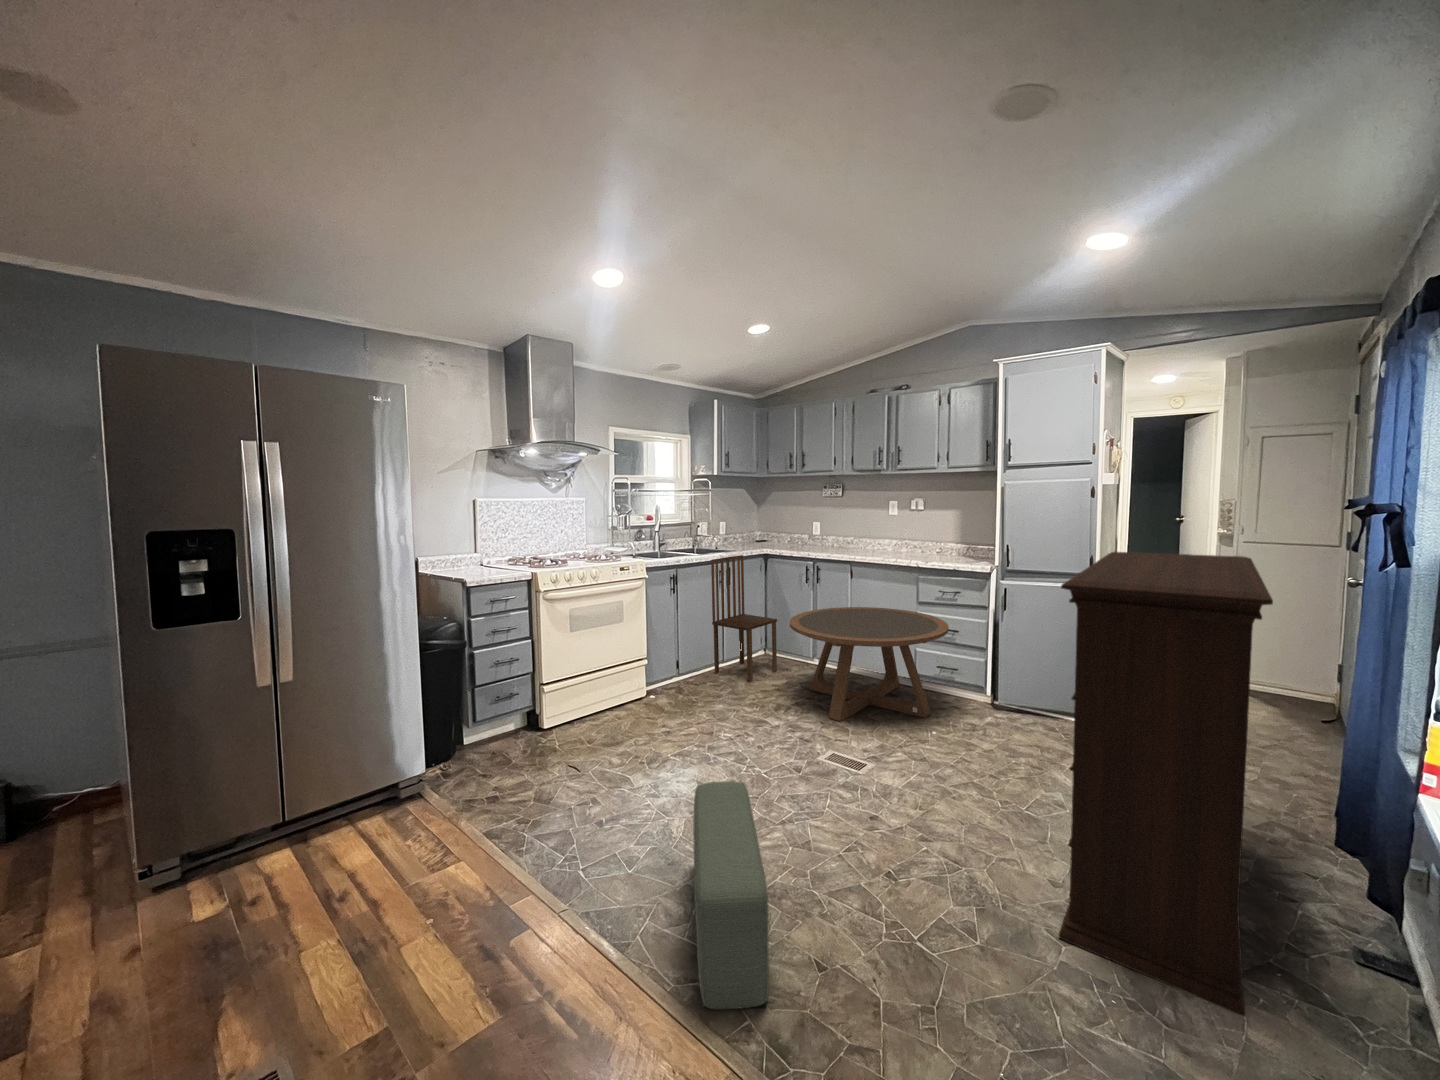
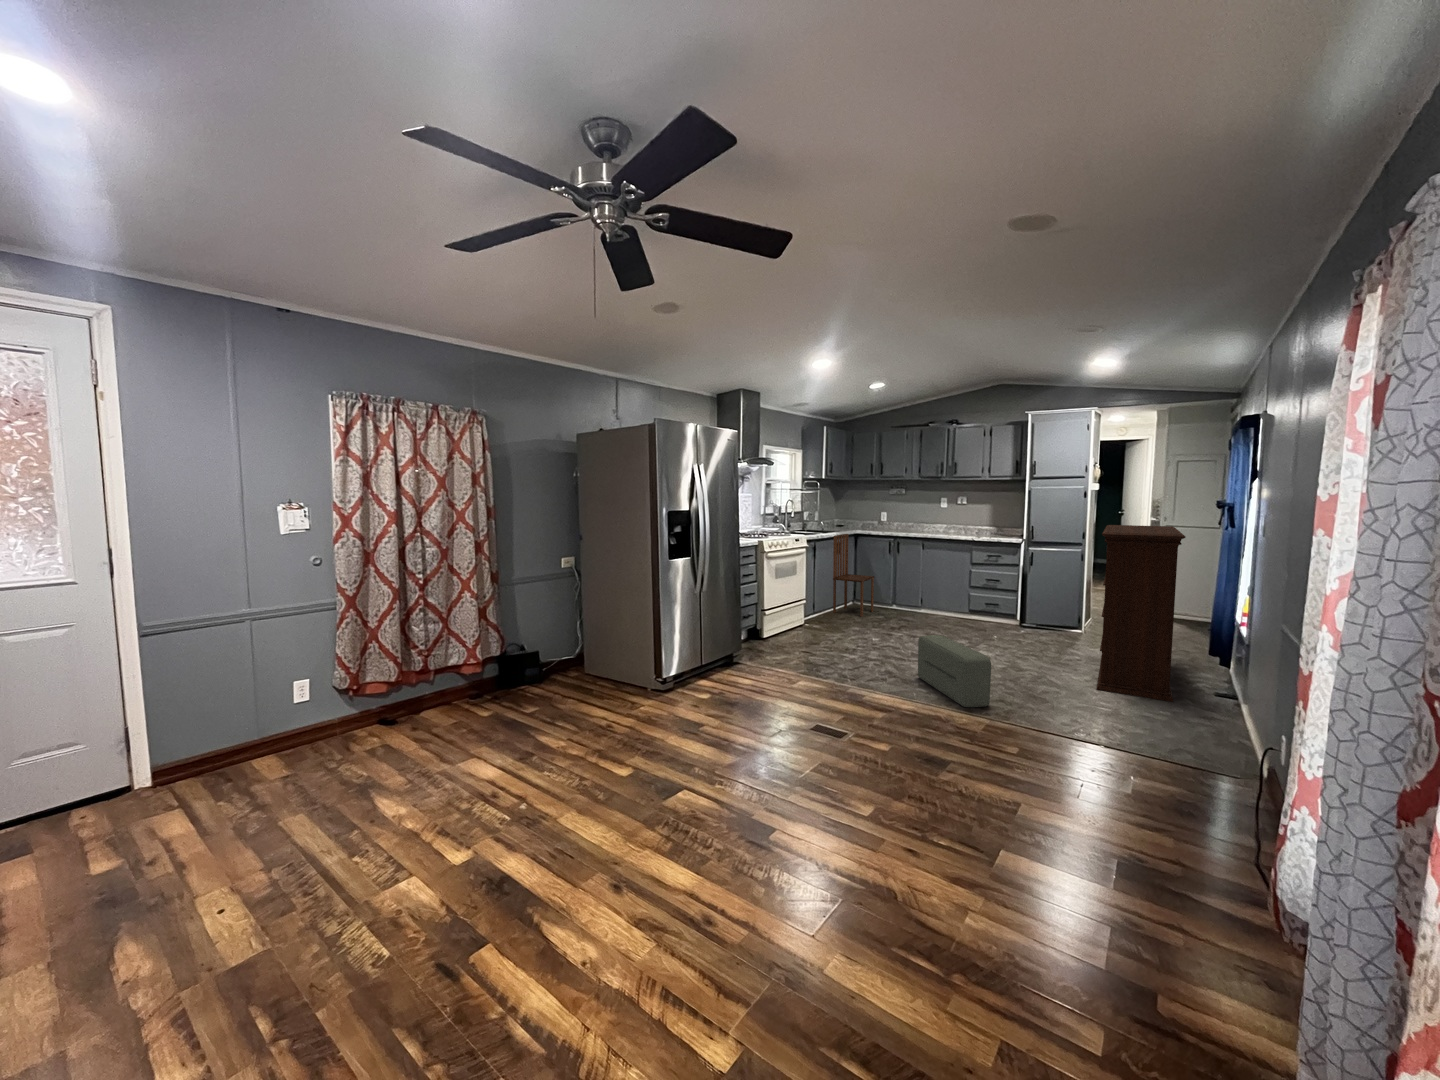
coffee table: present [790,607,949,722] -> none [897,567,1000,632]

